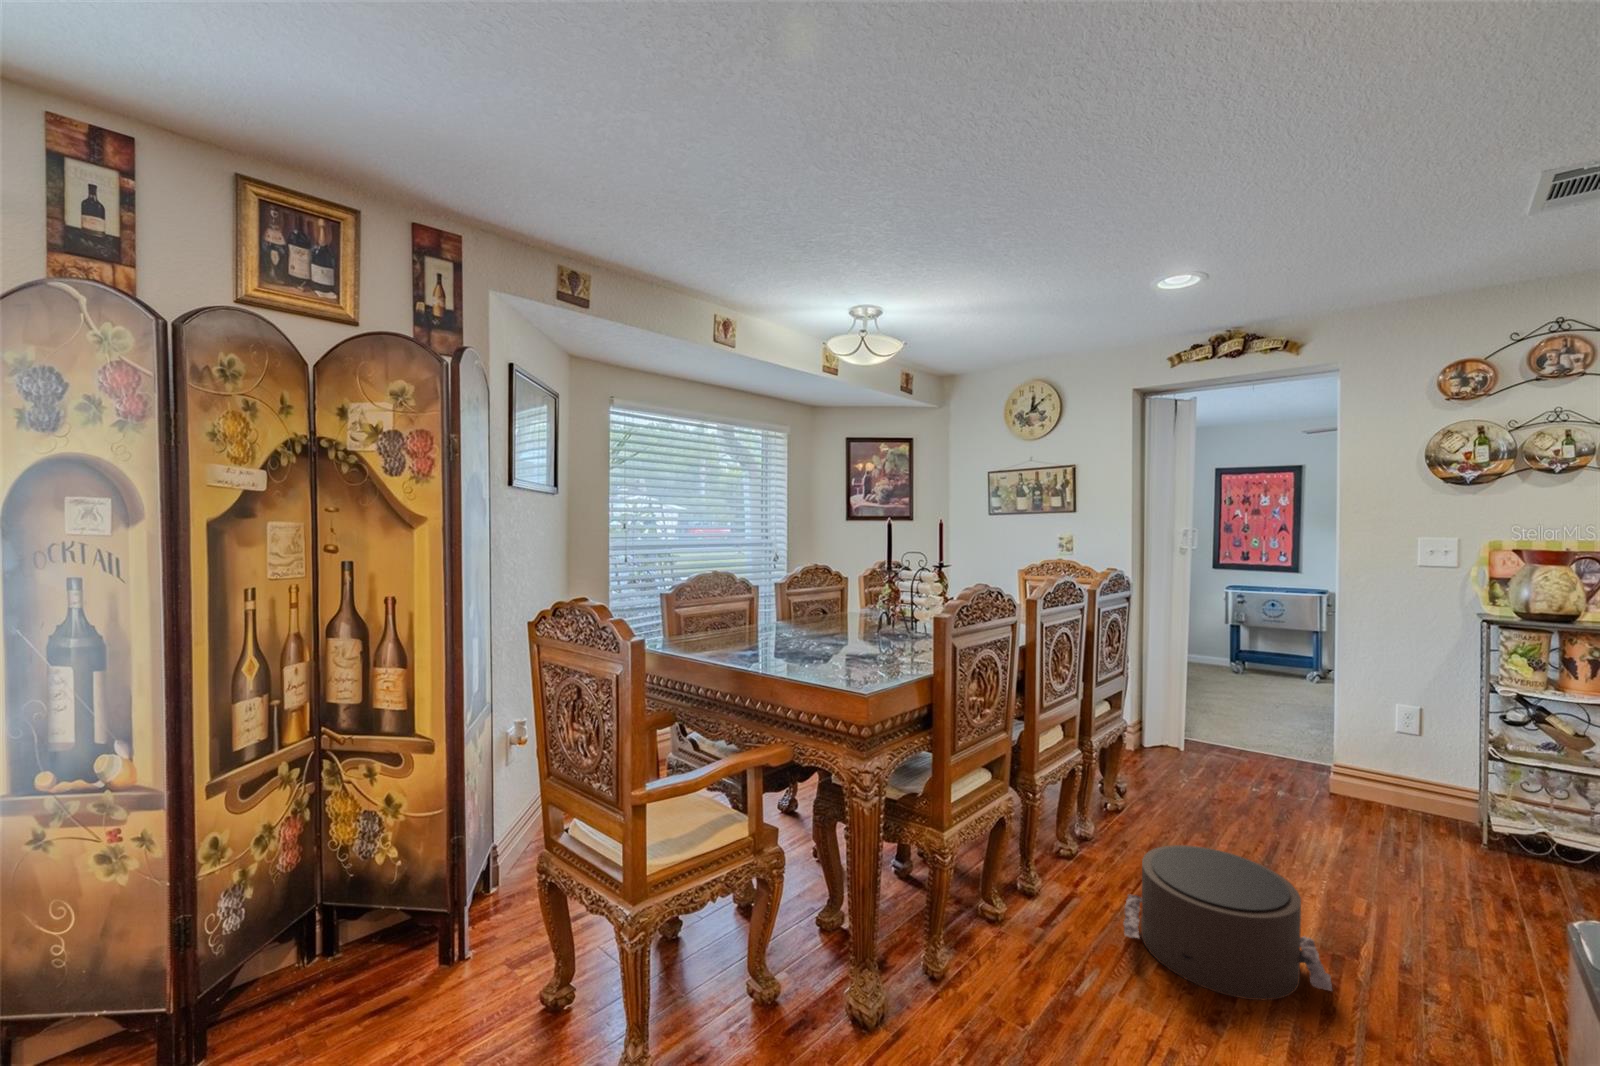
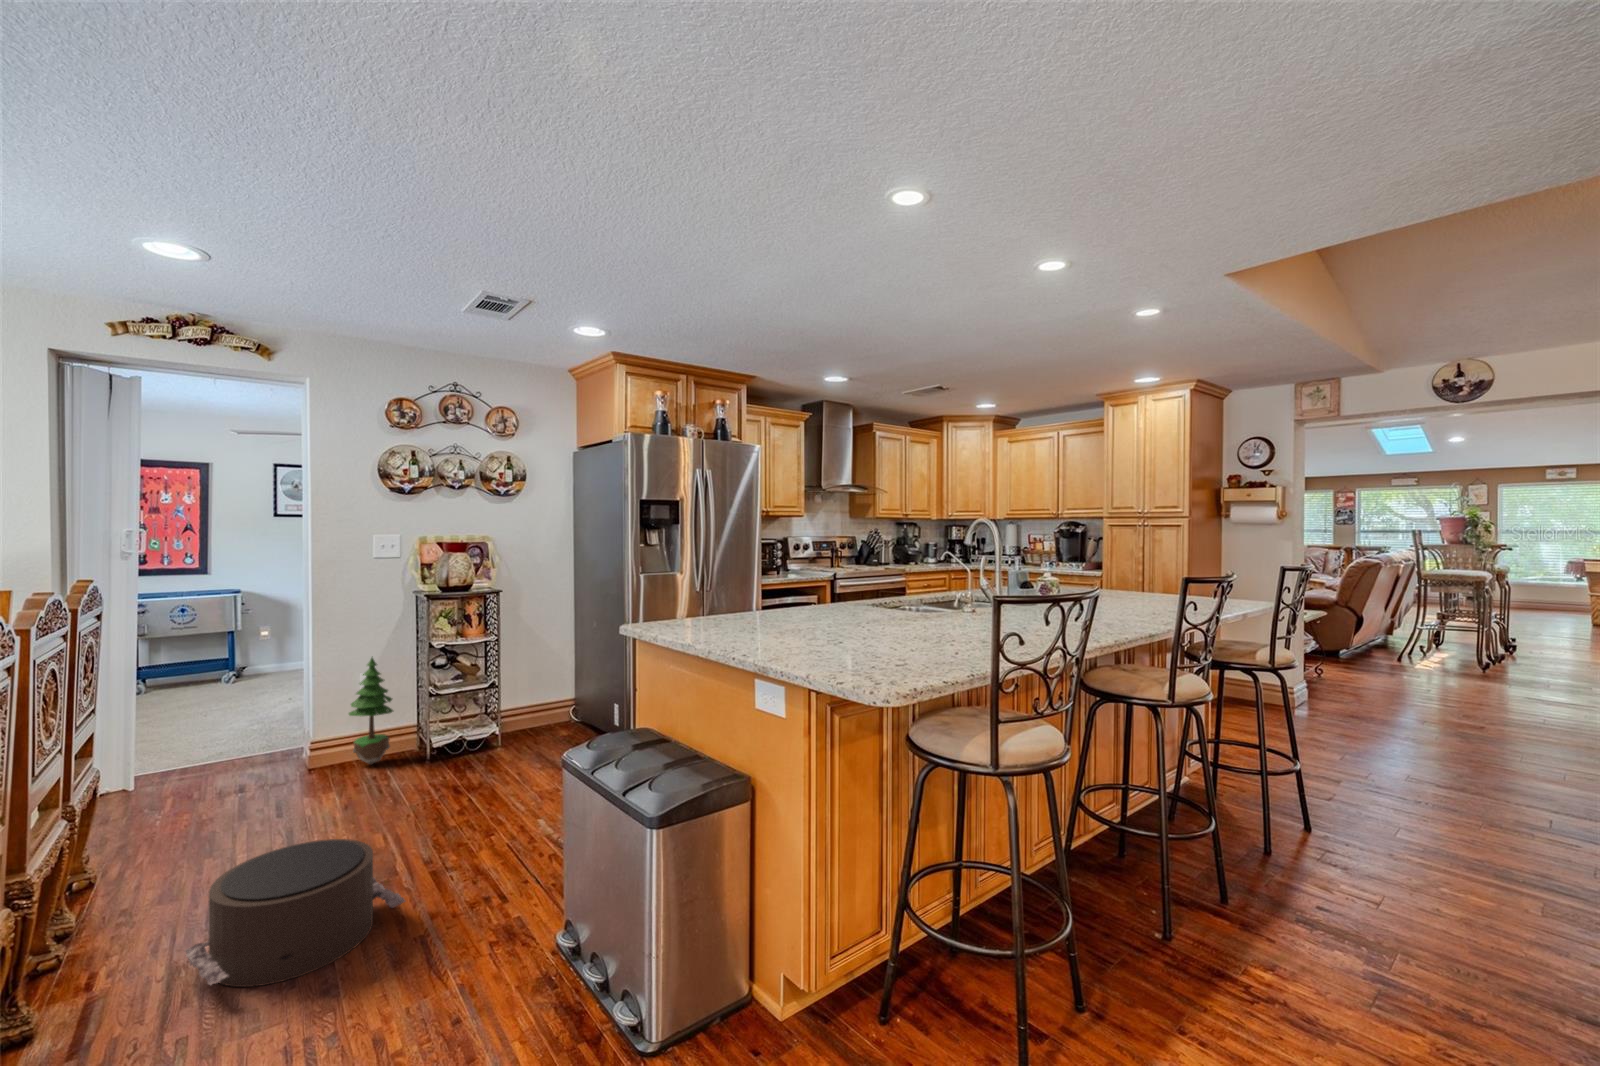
potted tree: none [1378,685,1443,817] -> present [349,658,393,764]

